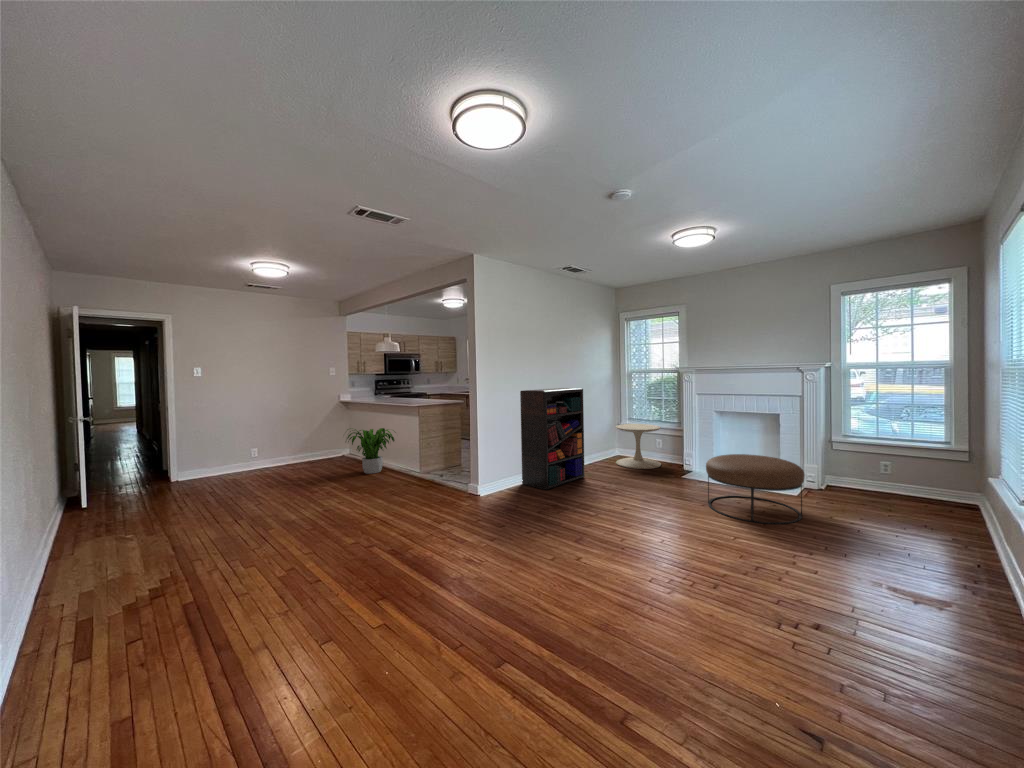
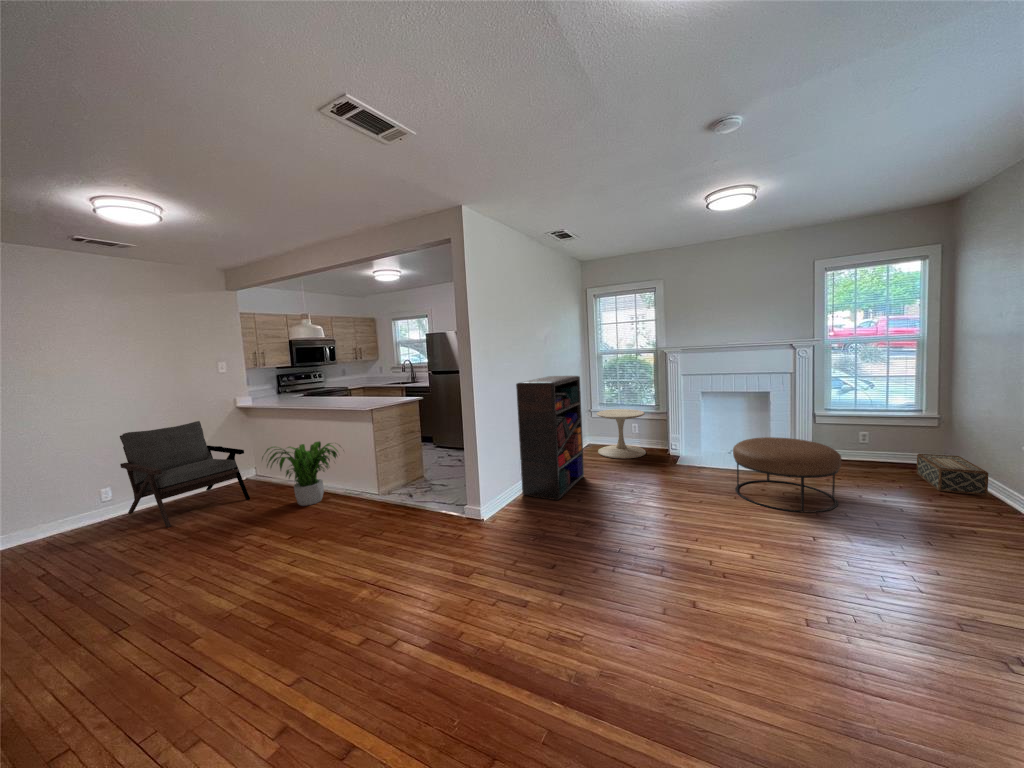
armchair: none [264,408,337,476] -> present [120,421,250,527]
woven basket: none [931,488,987,534] -> present [917,454,988,495]

